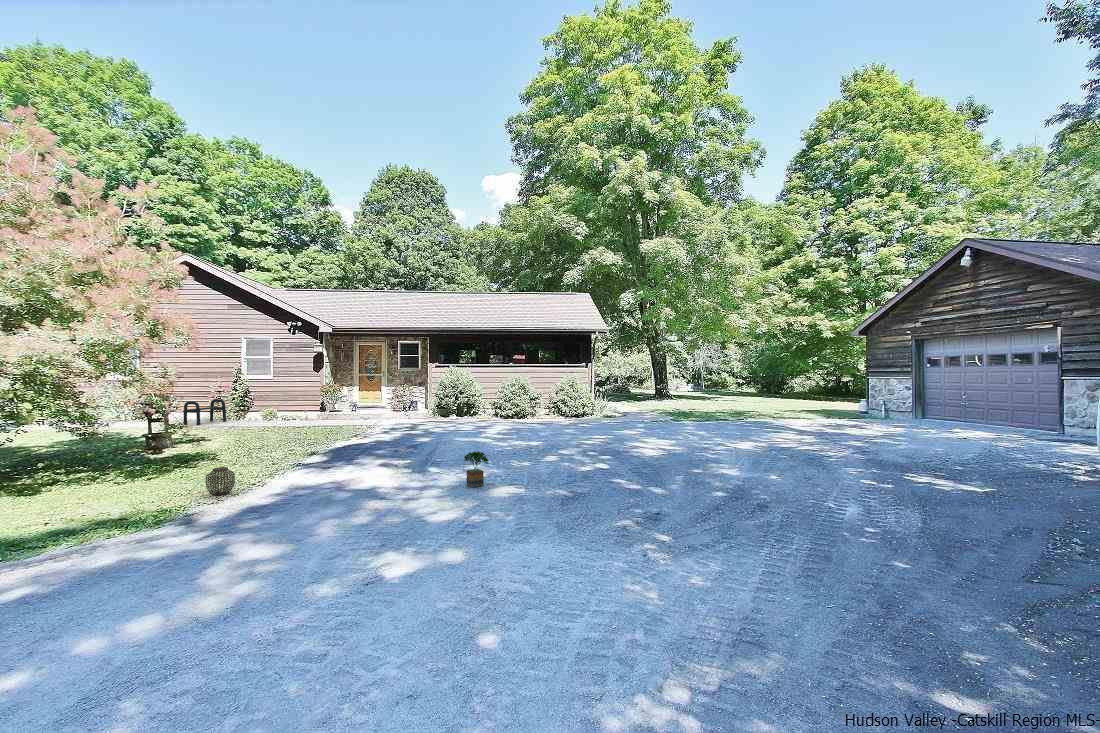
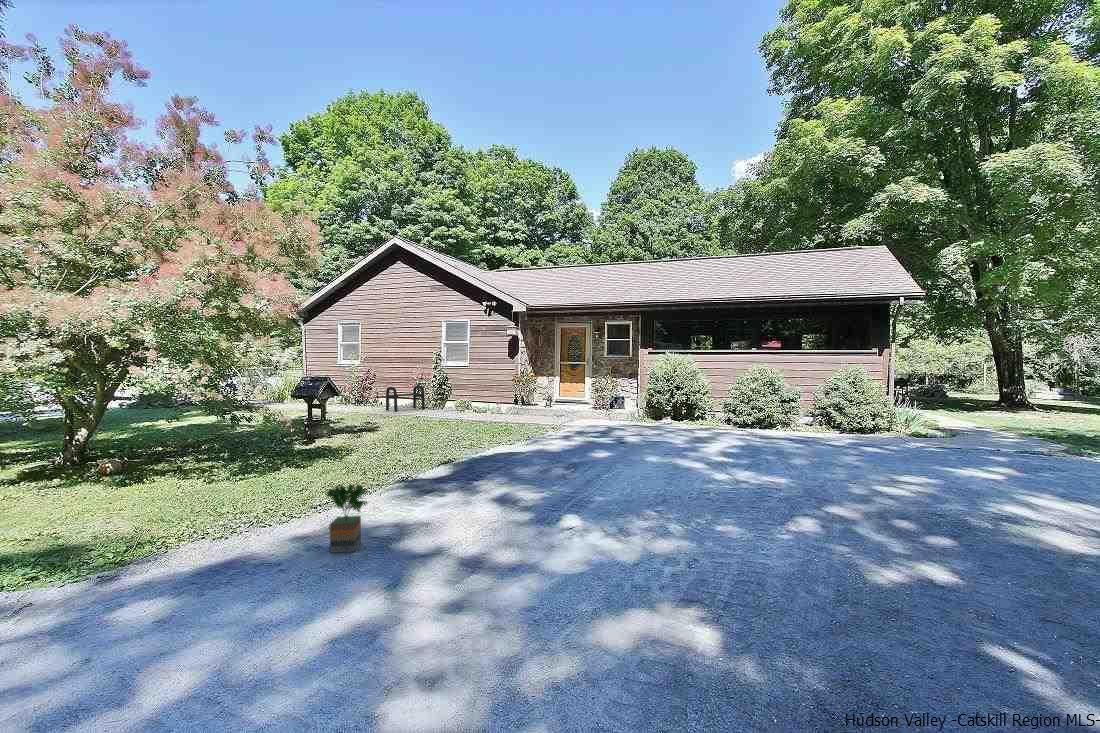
potted tree: present [464,452,488,488] -> present [326,484,368,553]
woven basket: present [206,467,235,496] -> none [139,497,192,547]

